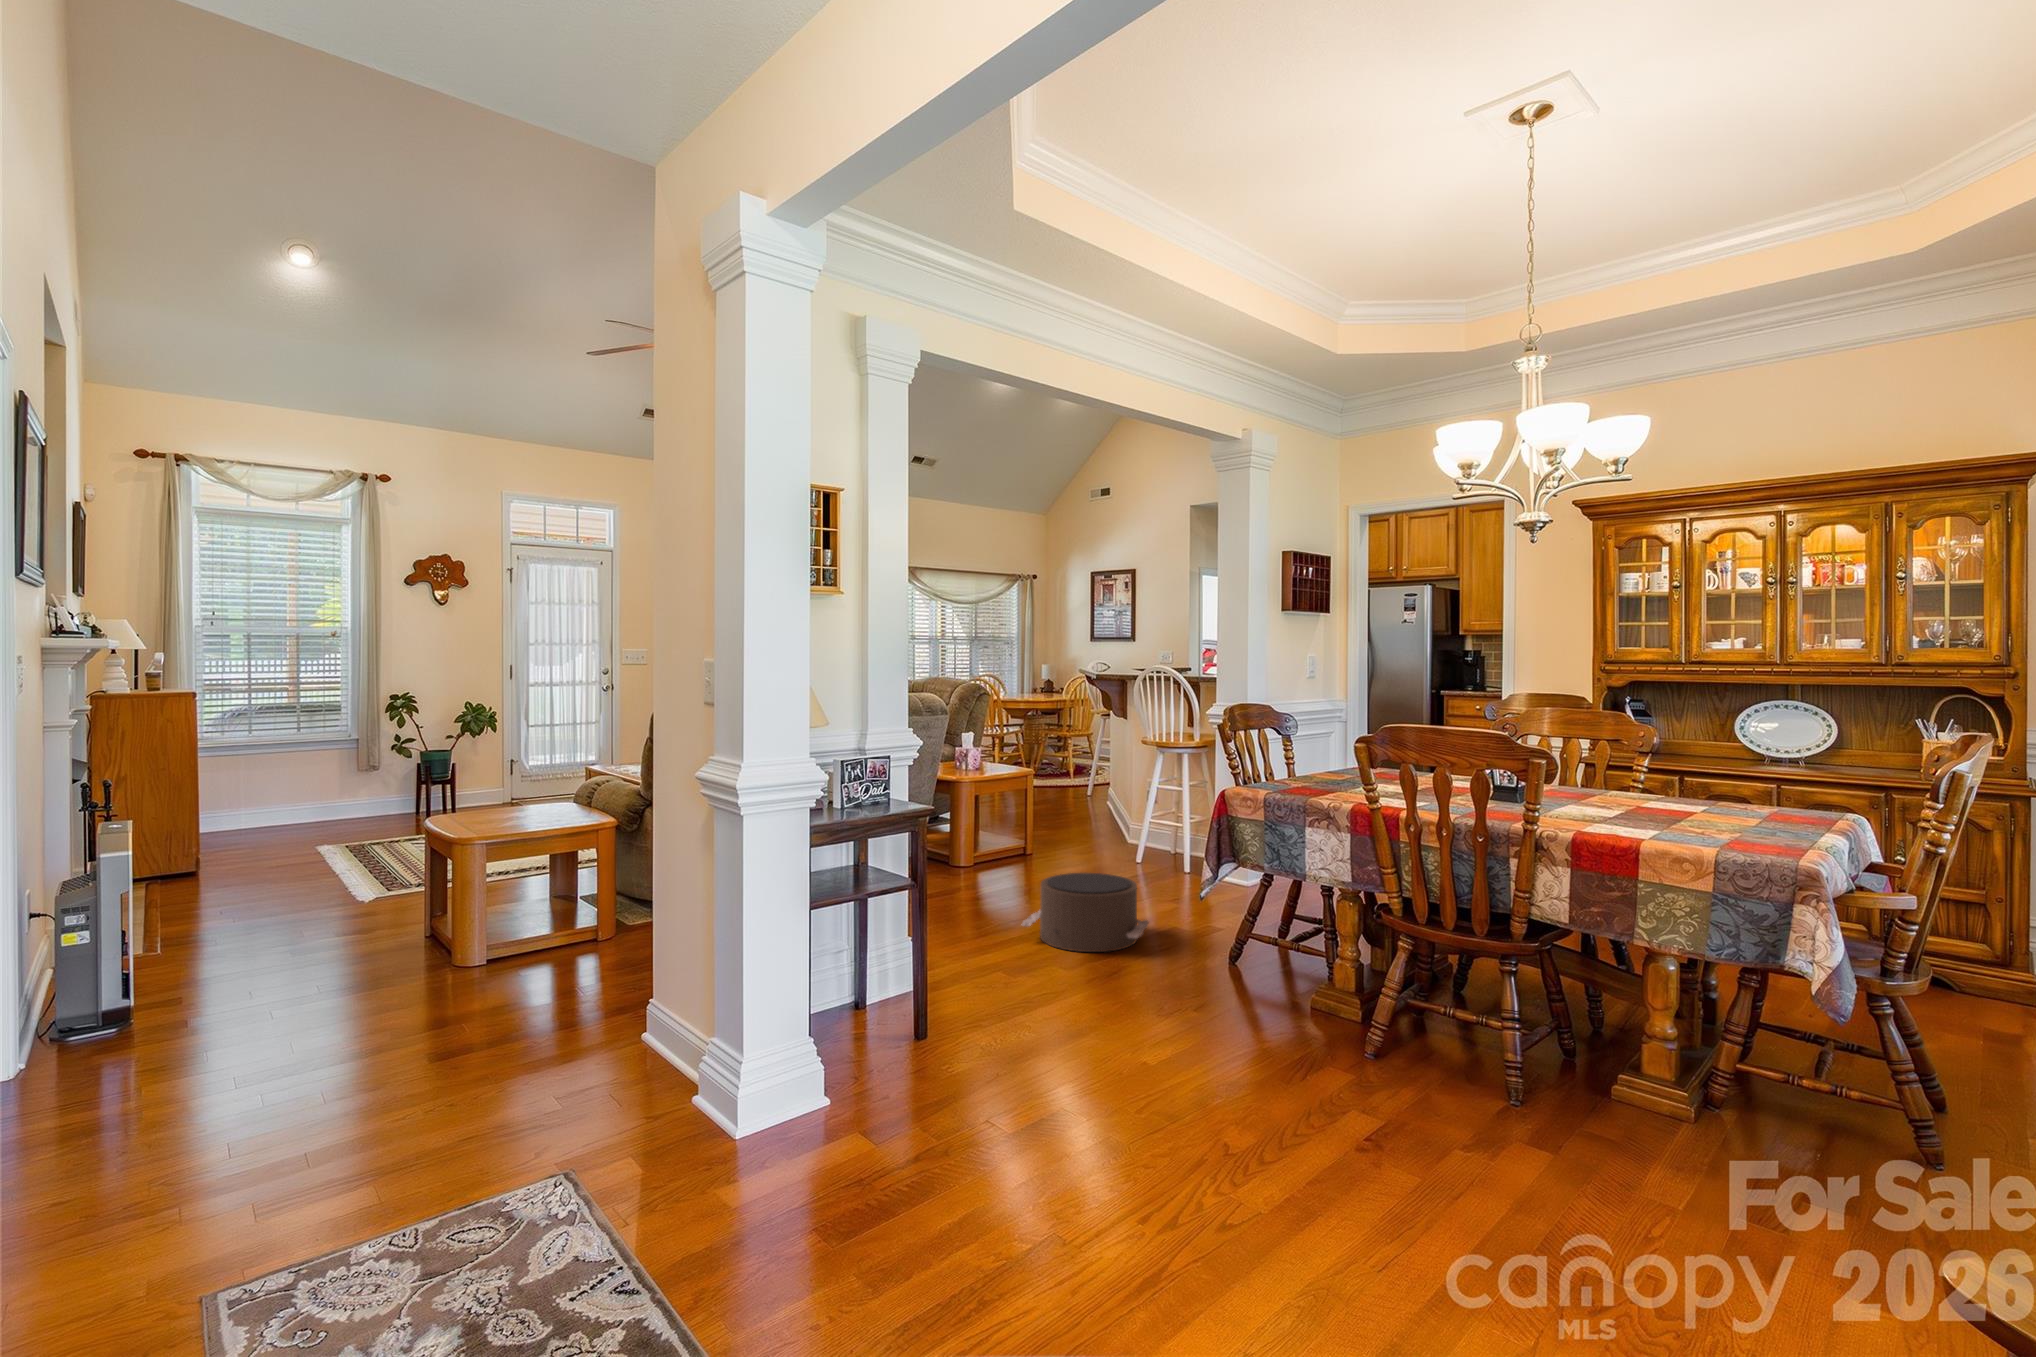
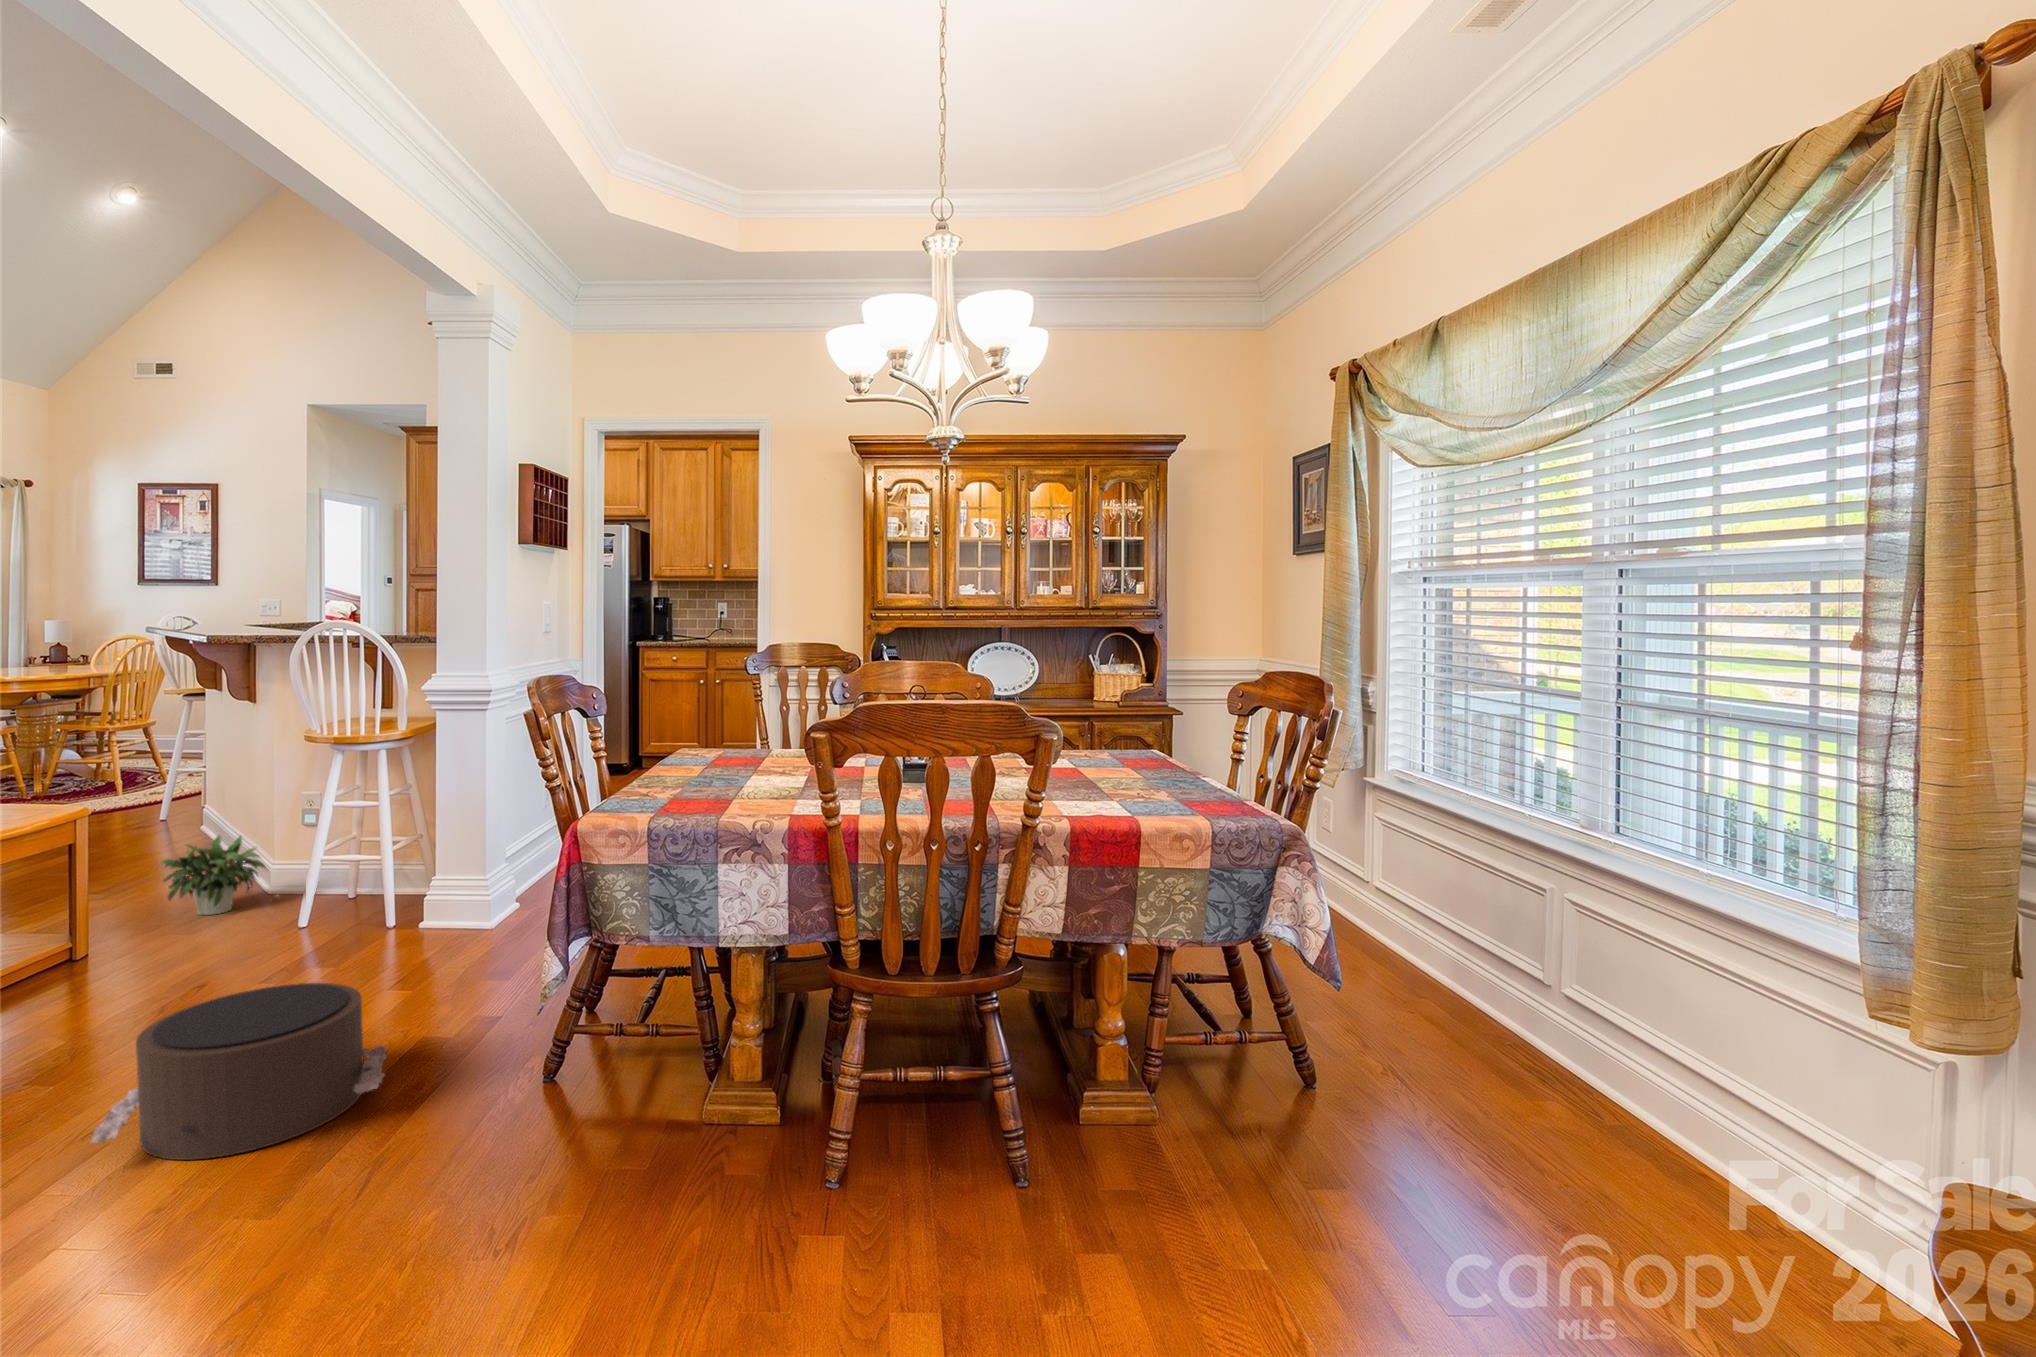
potted plant: none [1075,797,1131,845] -> present [161,835,279,915]

